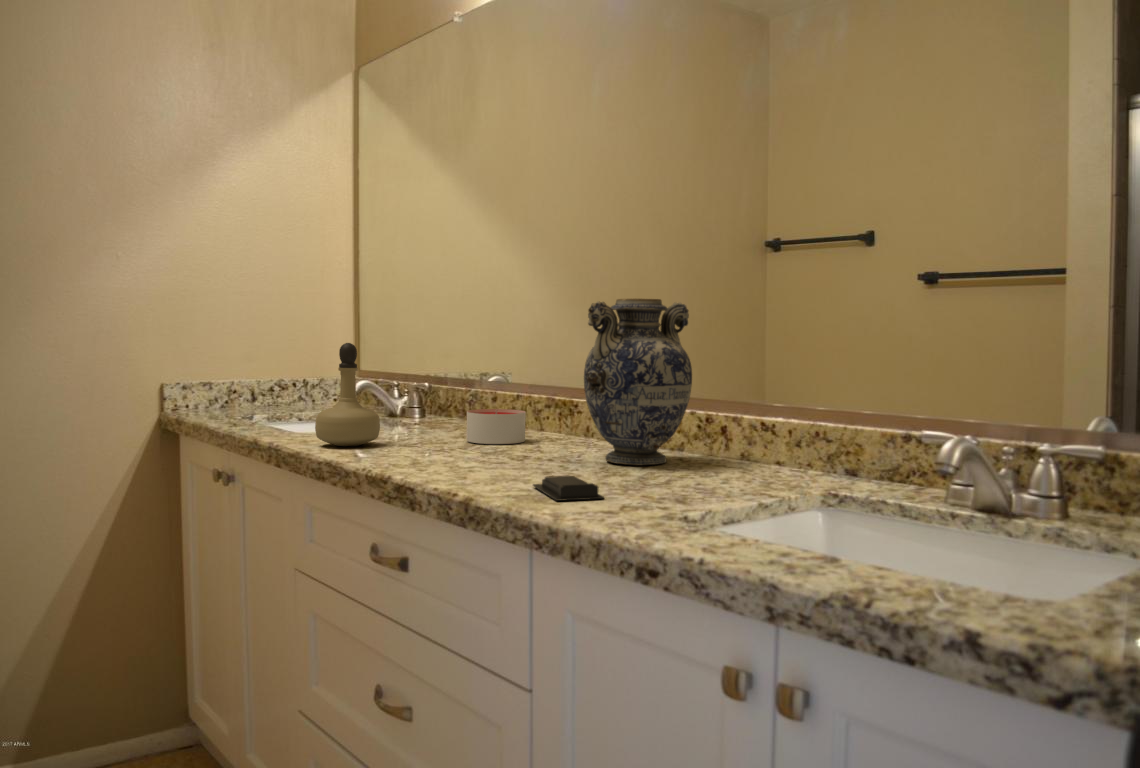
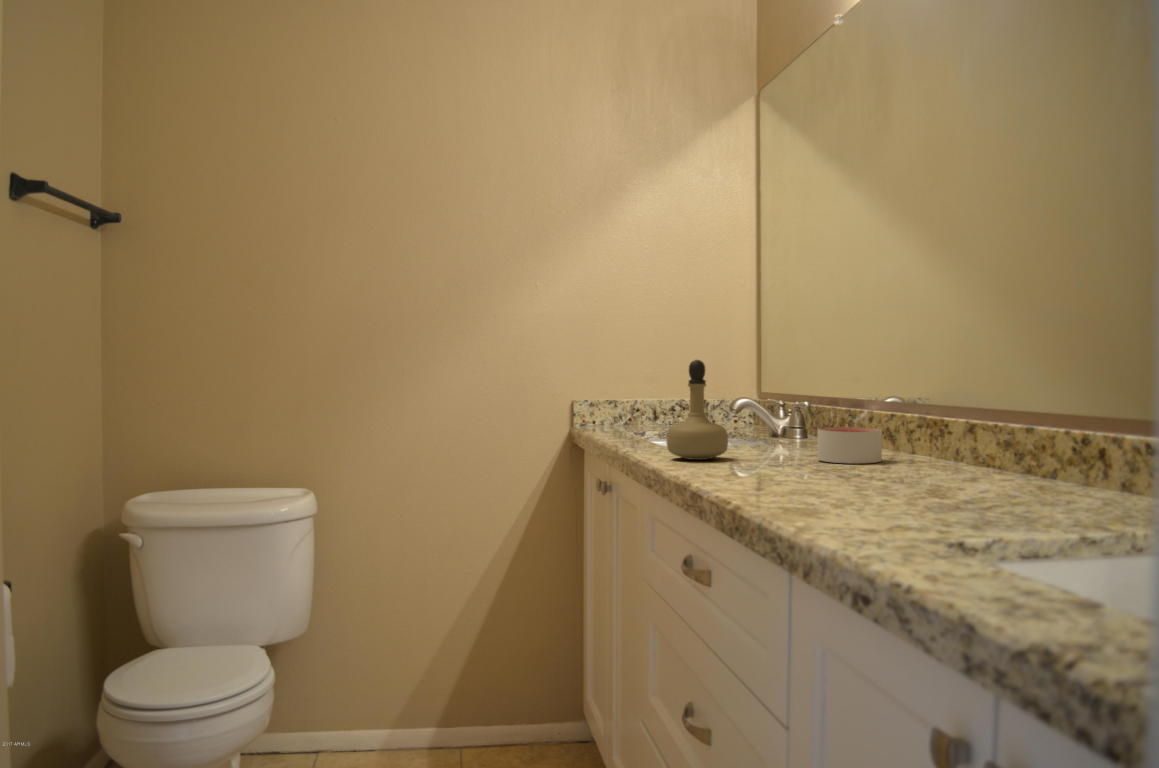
decorative vase: present [584,299,692,465] -> none [914,299,1052,490]
soap bar: present [533,476,604,501] -> none [823,493,886,520]

